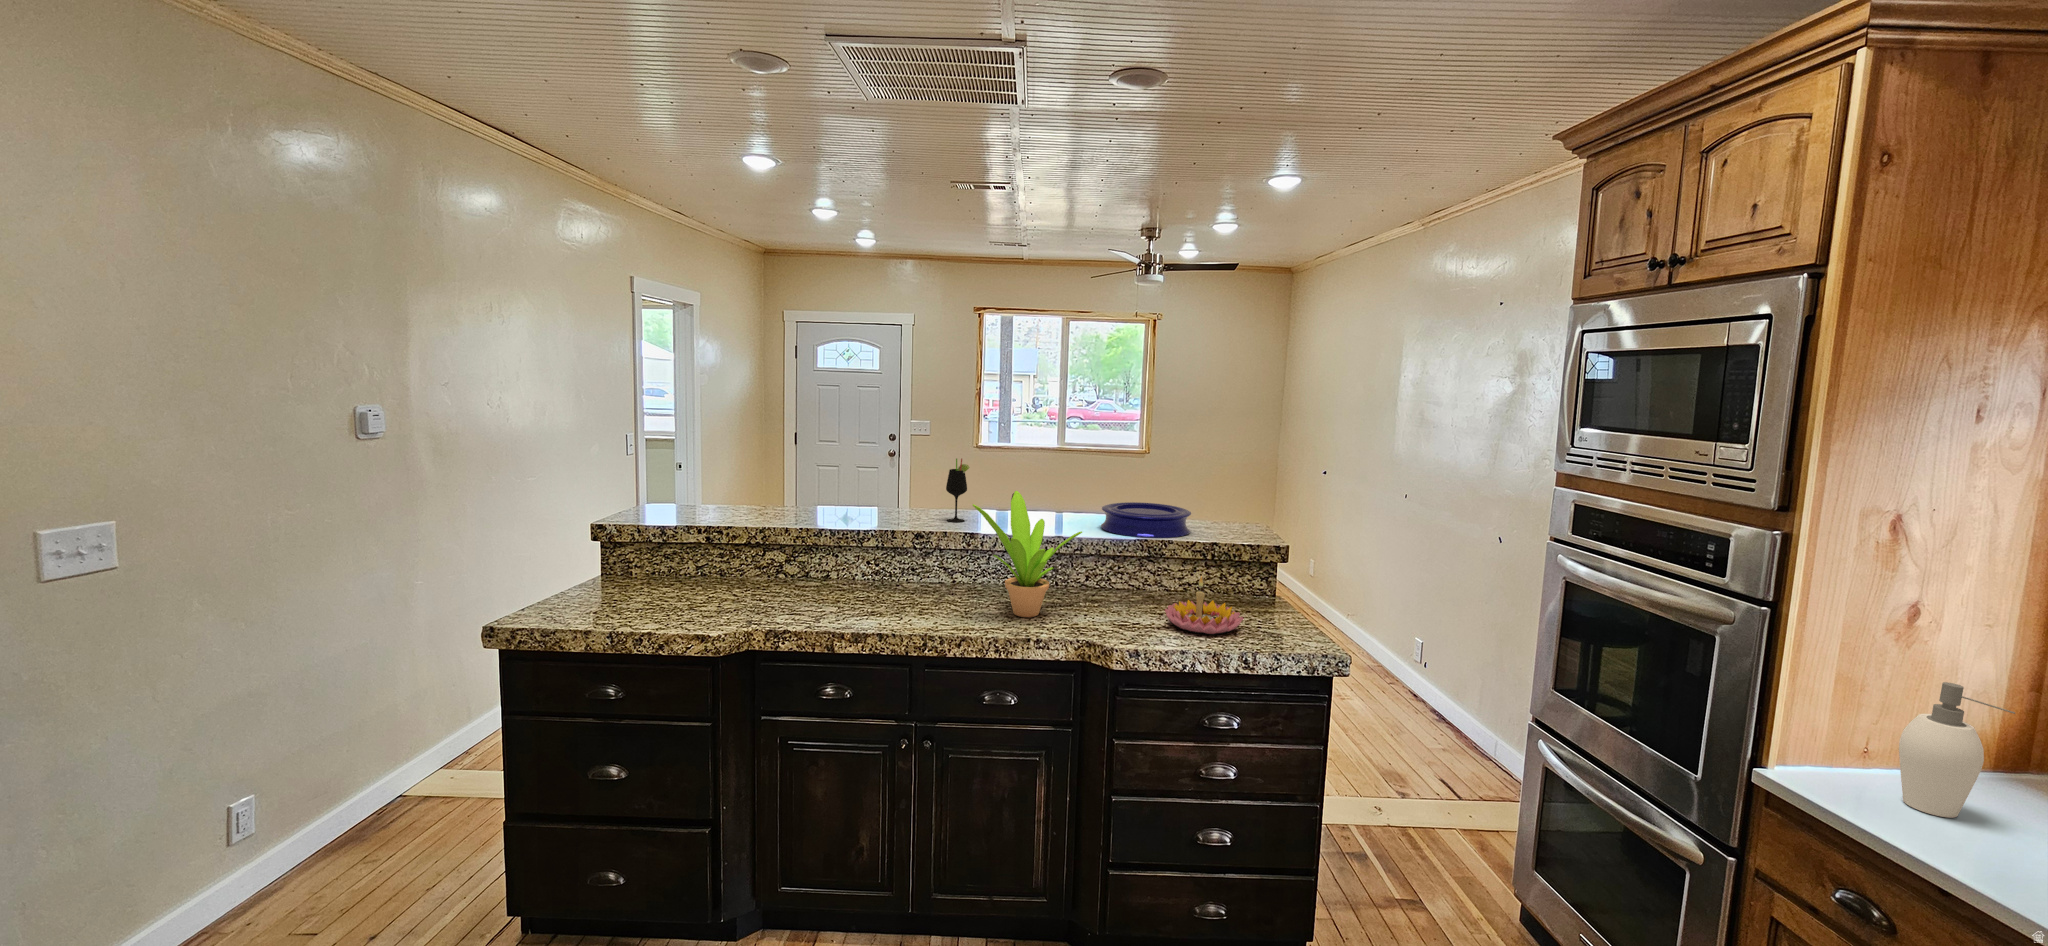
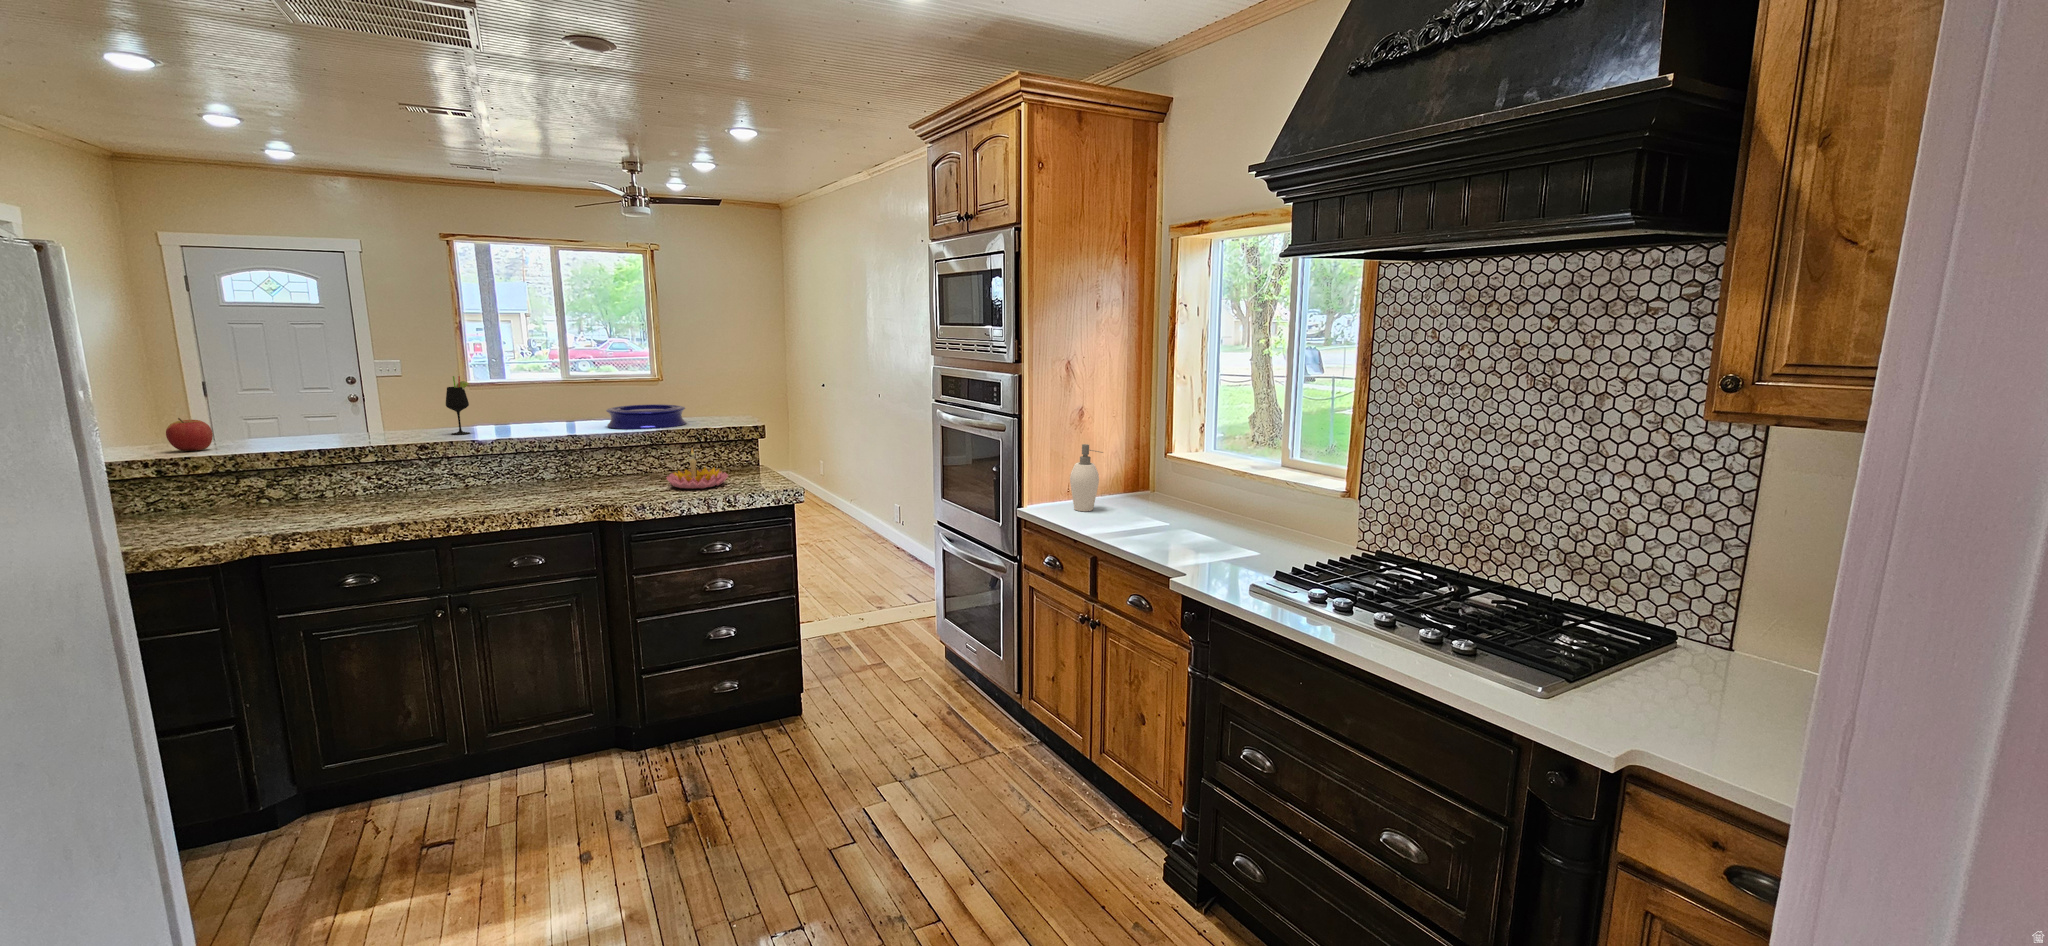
apple: none [722,485,756,518] -> present [166,418,213,451]
potted plant: present [973,491,1082,617] -> none [479,397,587,498]

